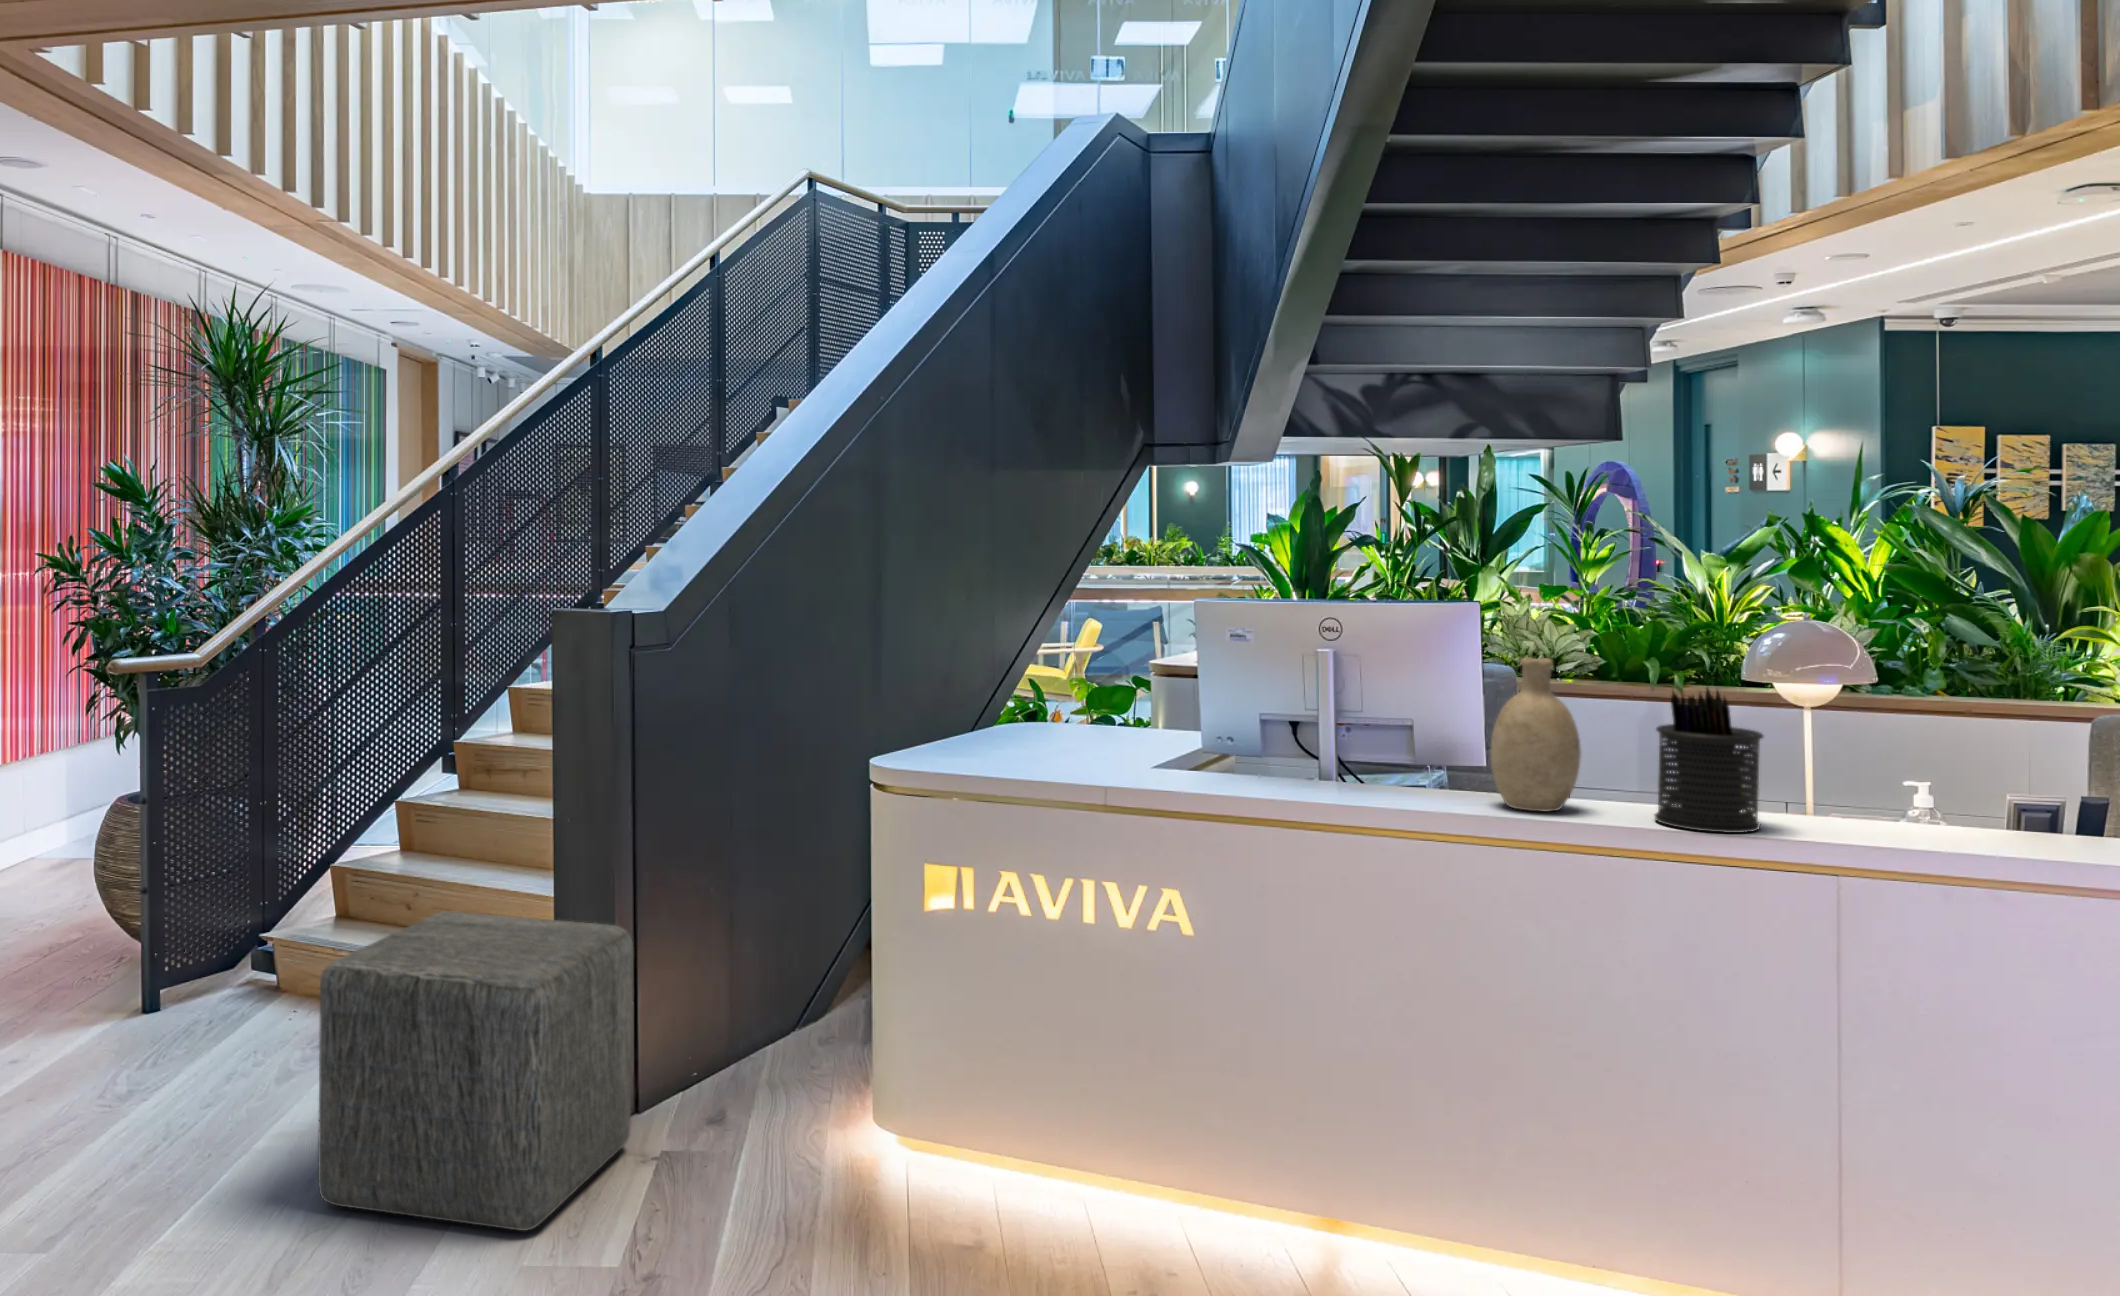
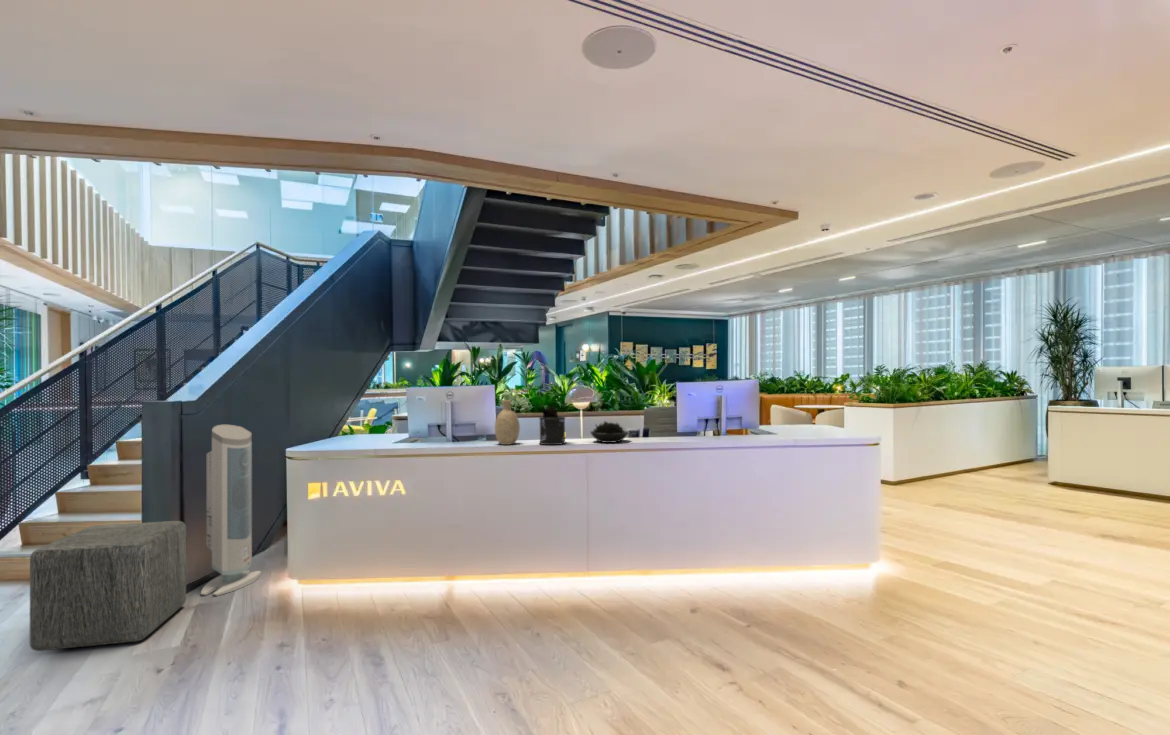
air purifier: none [664,676,803,1133] -> present [201,425,261,596]
succulent plant: none [1863,759,2035,845] -> present [591,422,628,443]

